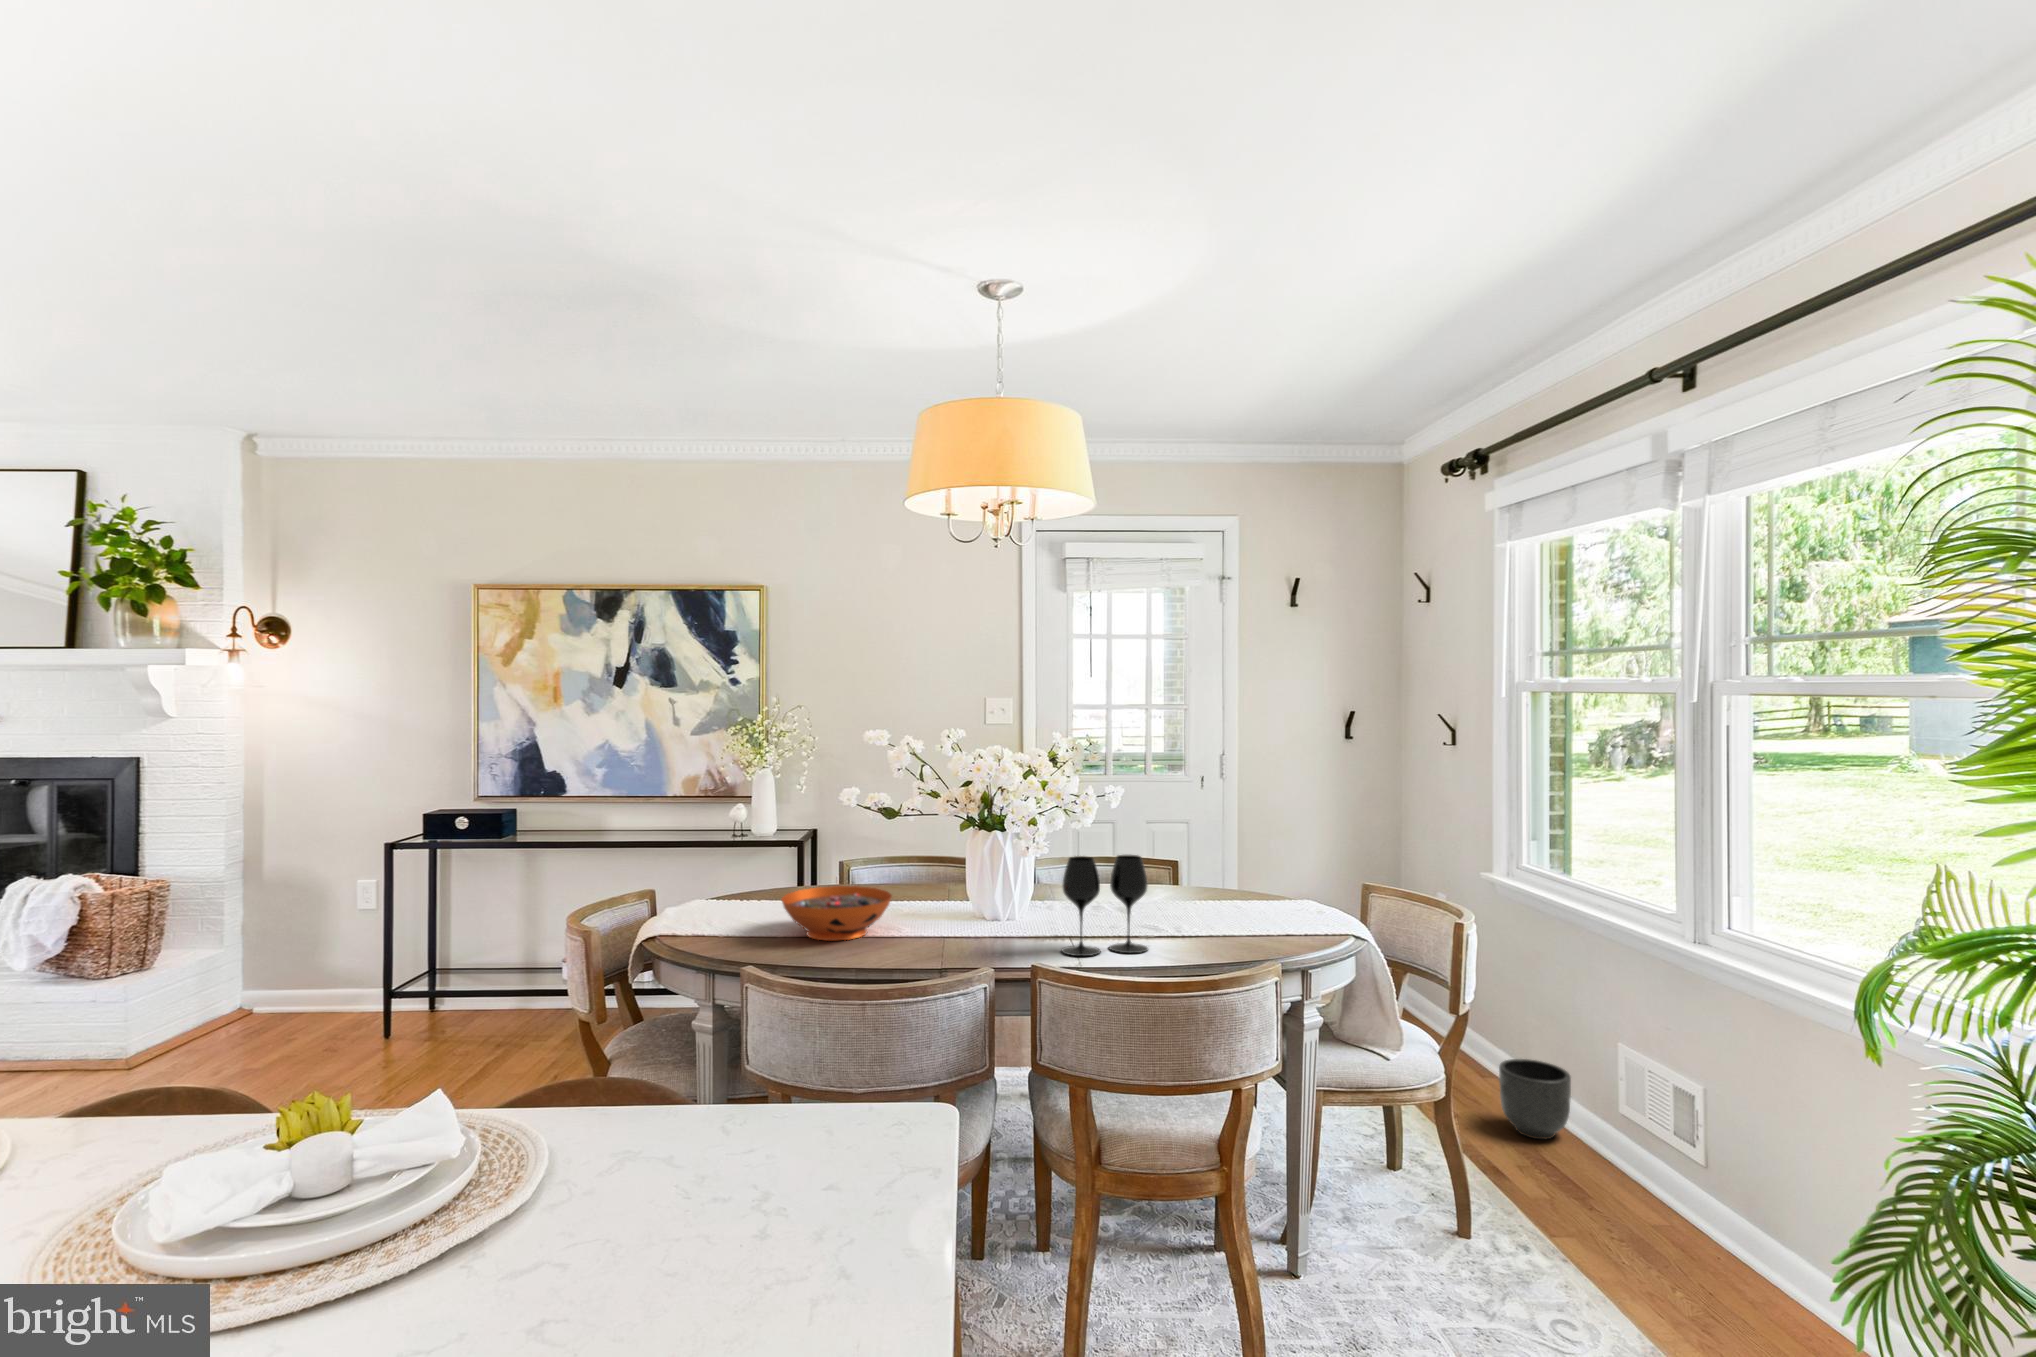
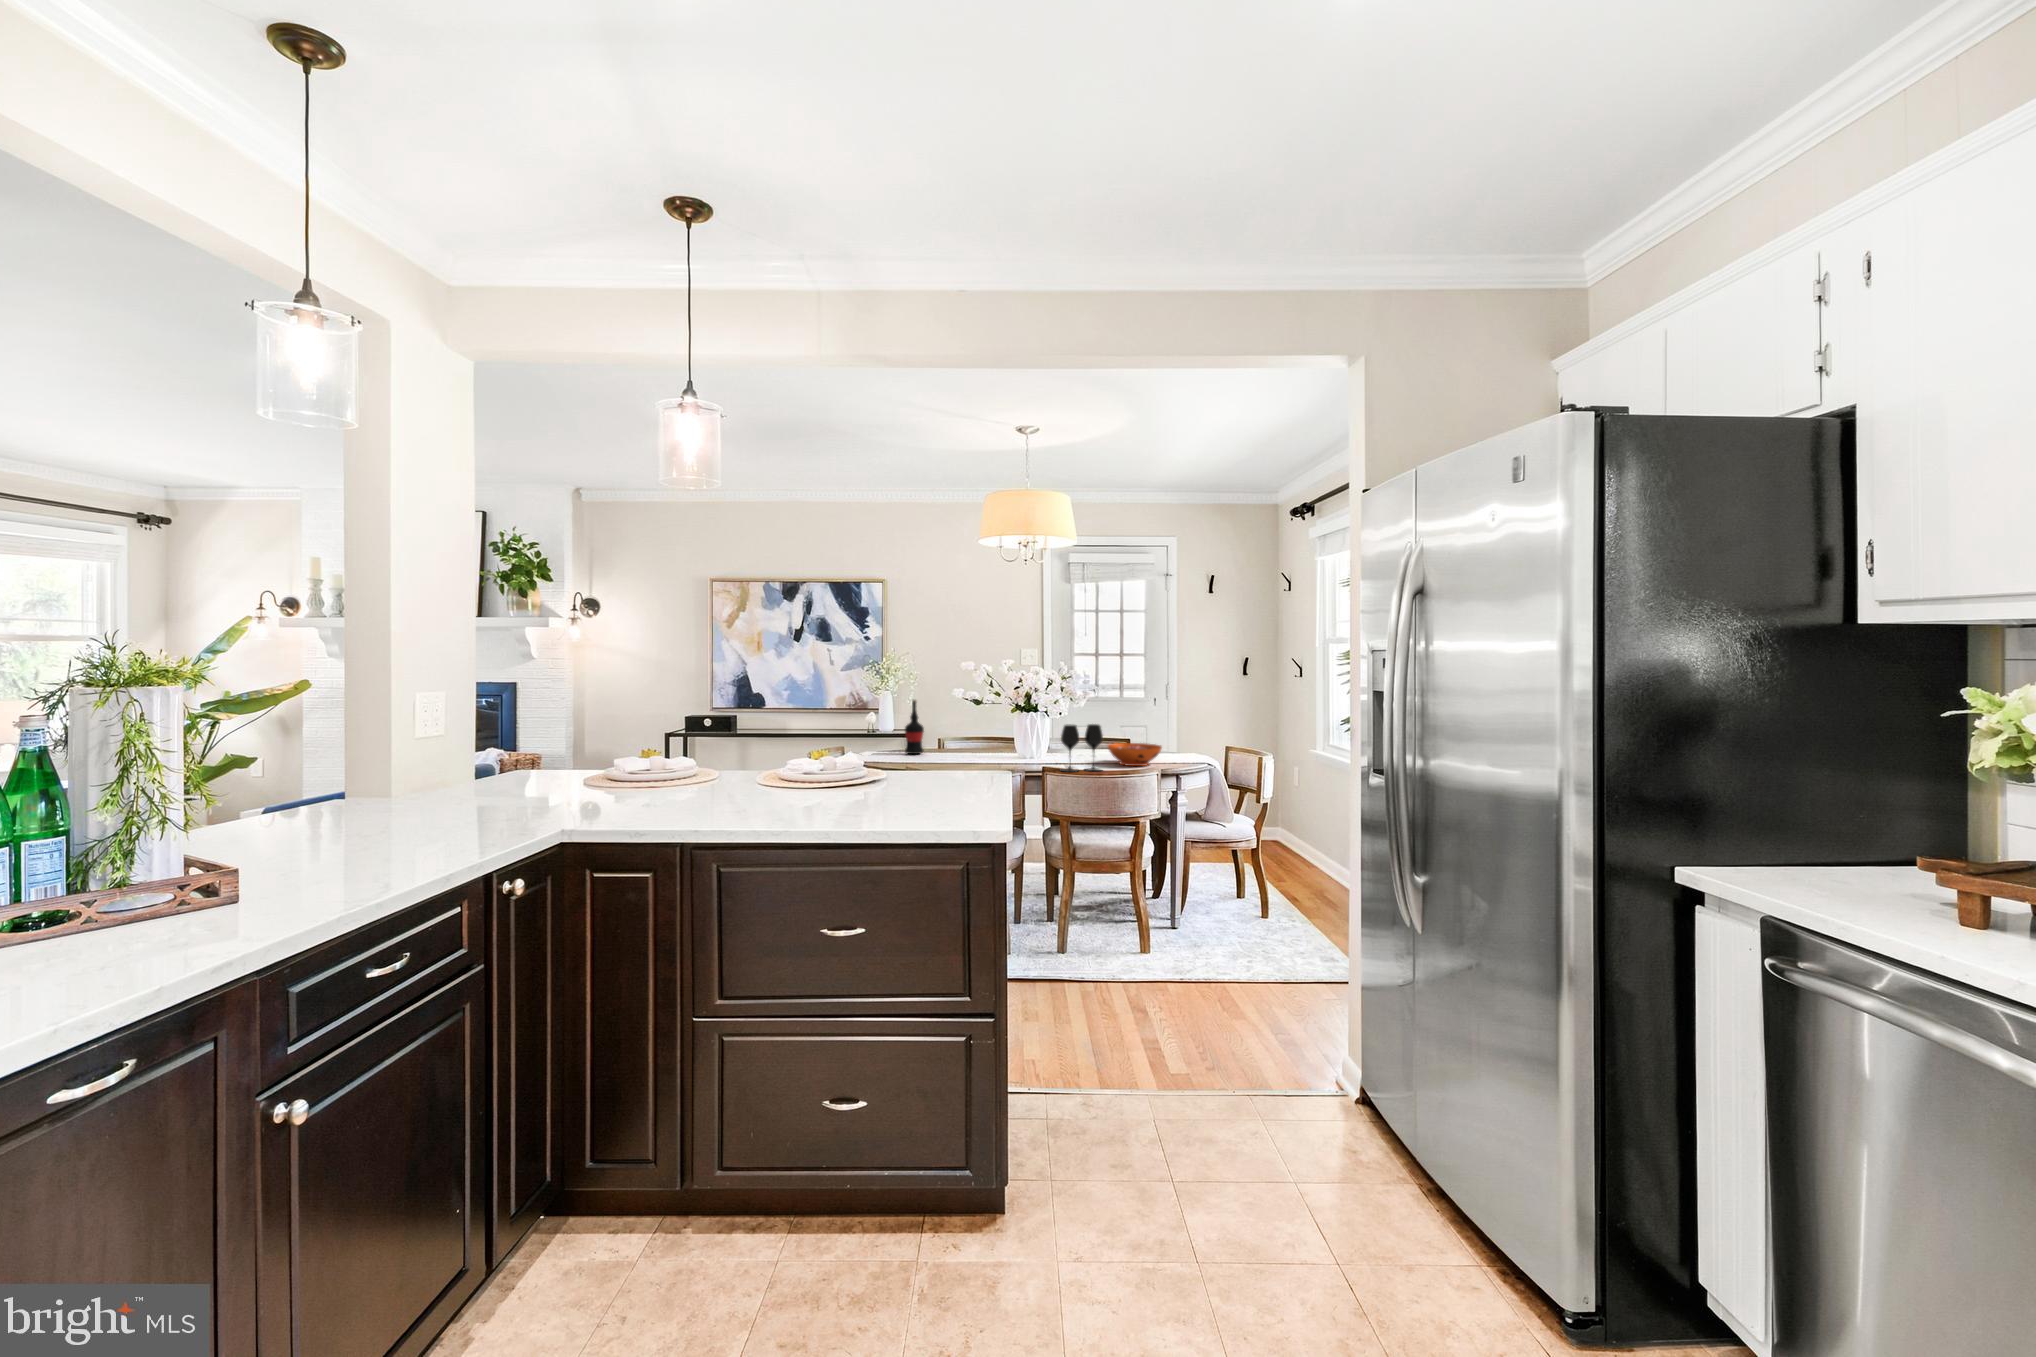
wine bottle: none [764,796,802,900] -> present [905,700,924,754]
decorative bowl: present [782,886,892,940] -> present [1108,743,1162,766]
planter: present [1499,1059,1571,1139] -> none [1302,848,1339,887]

